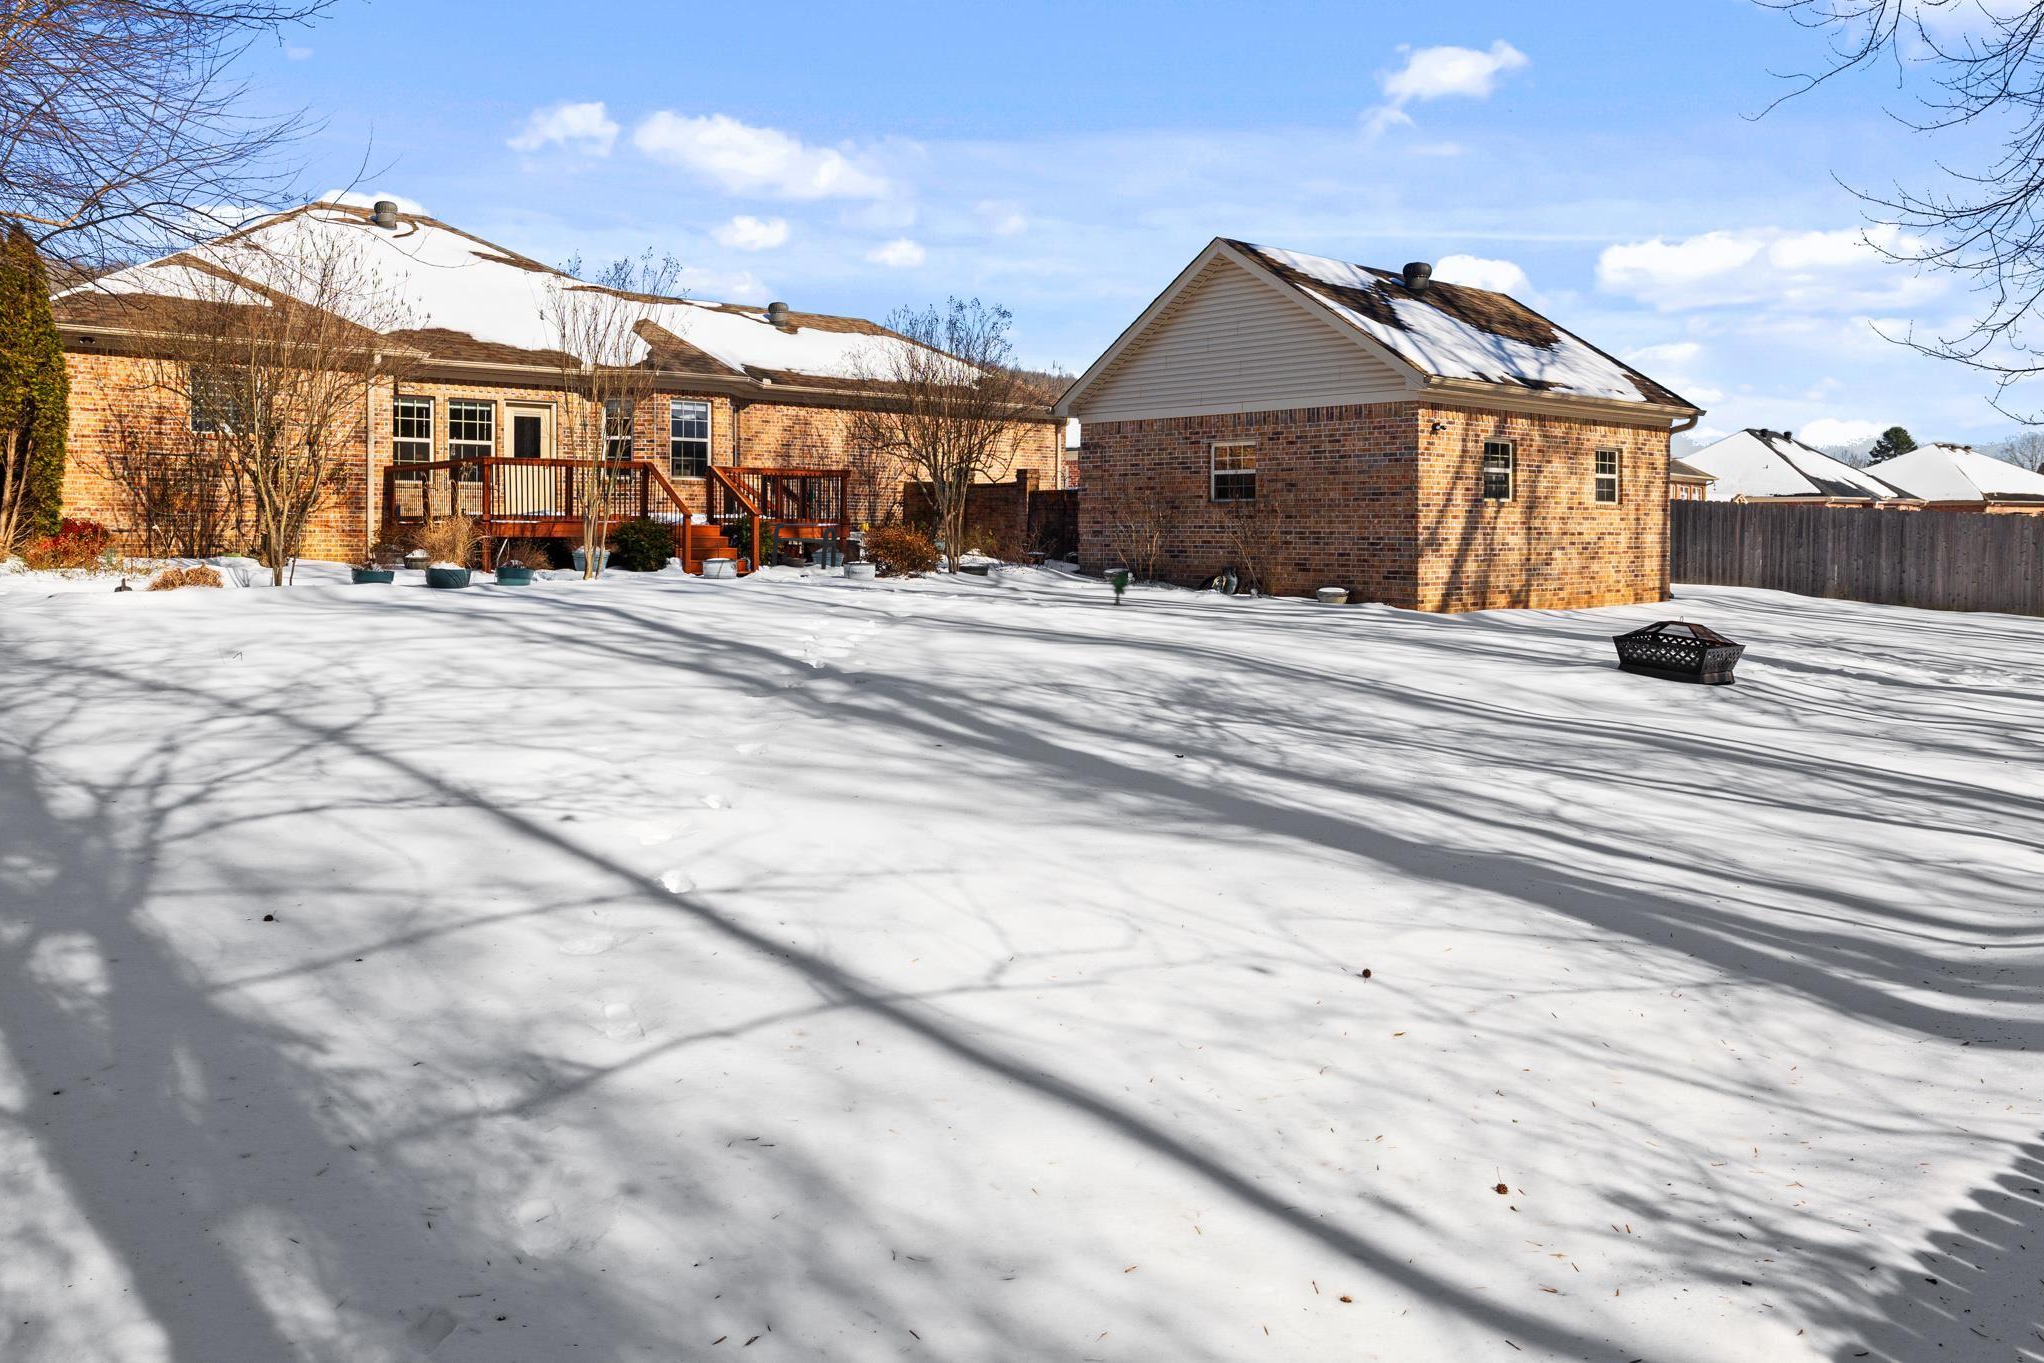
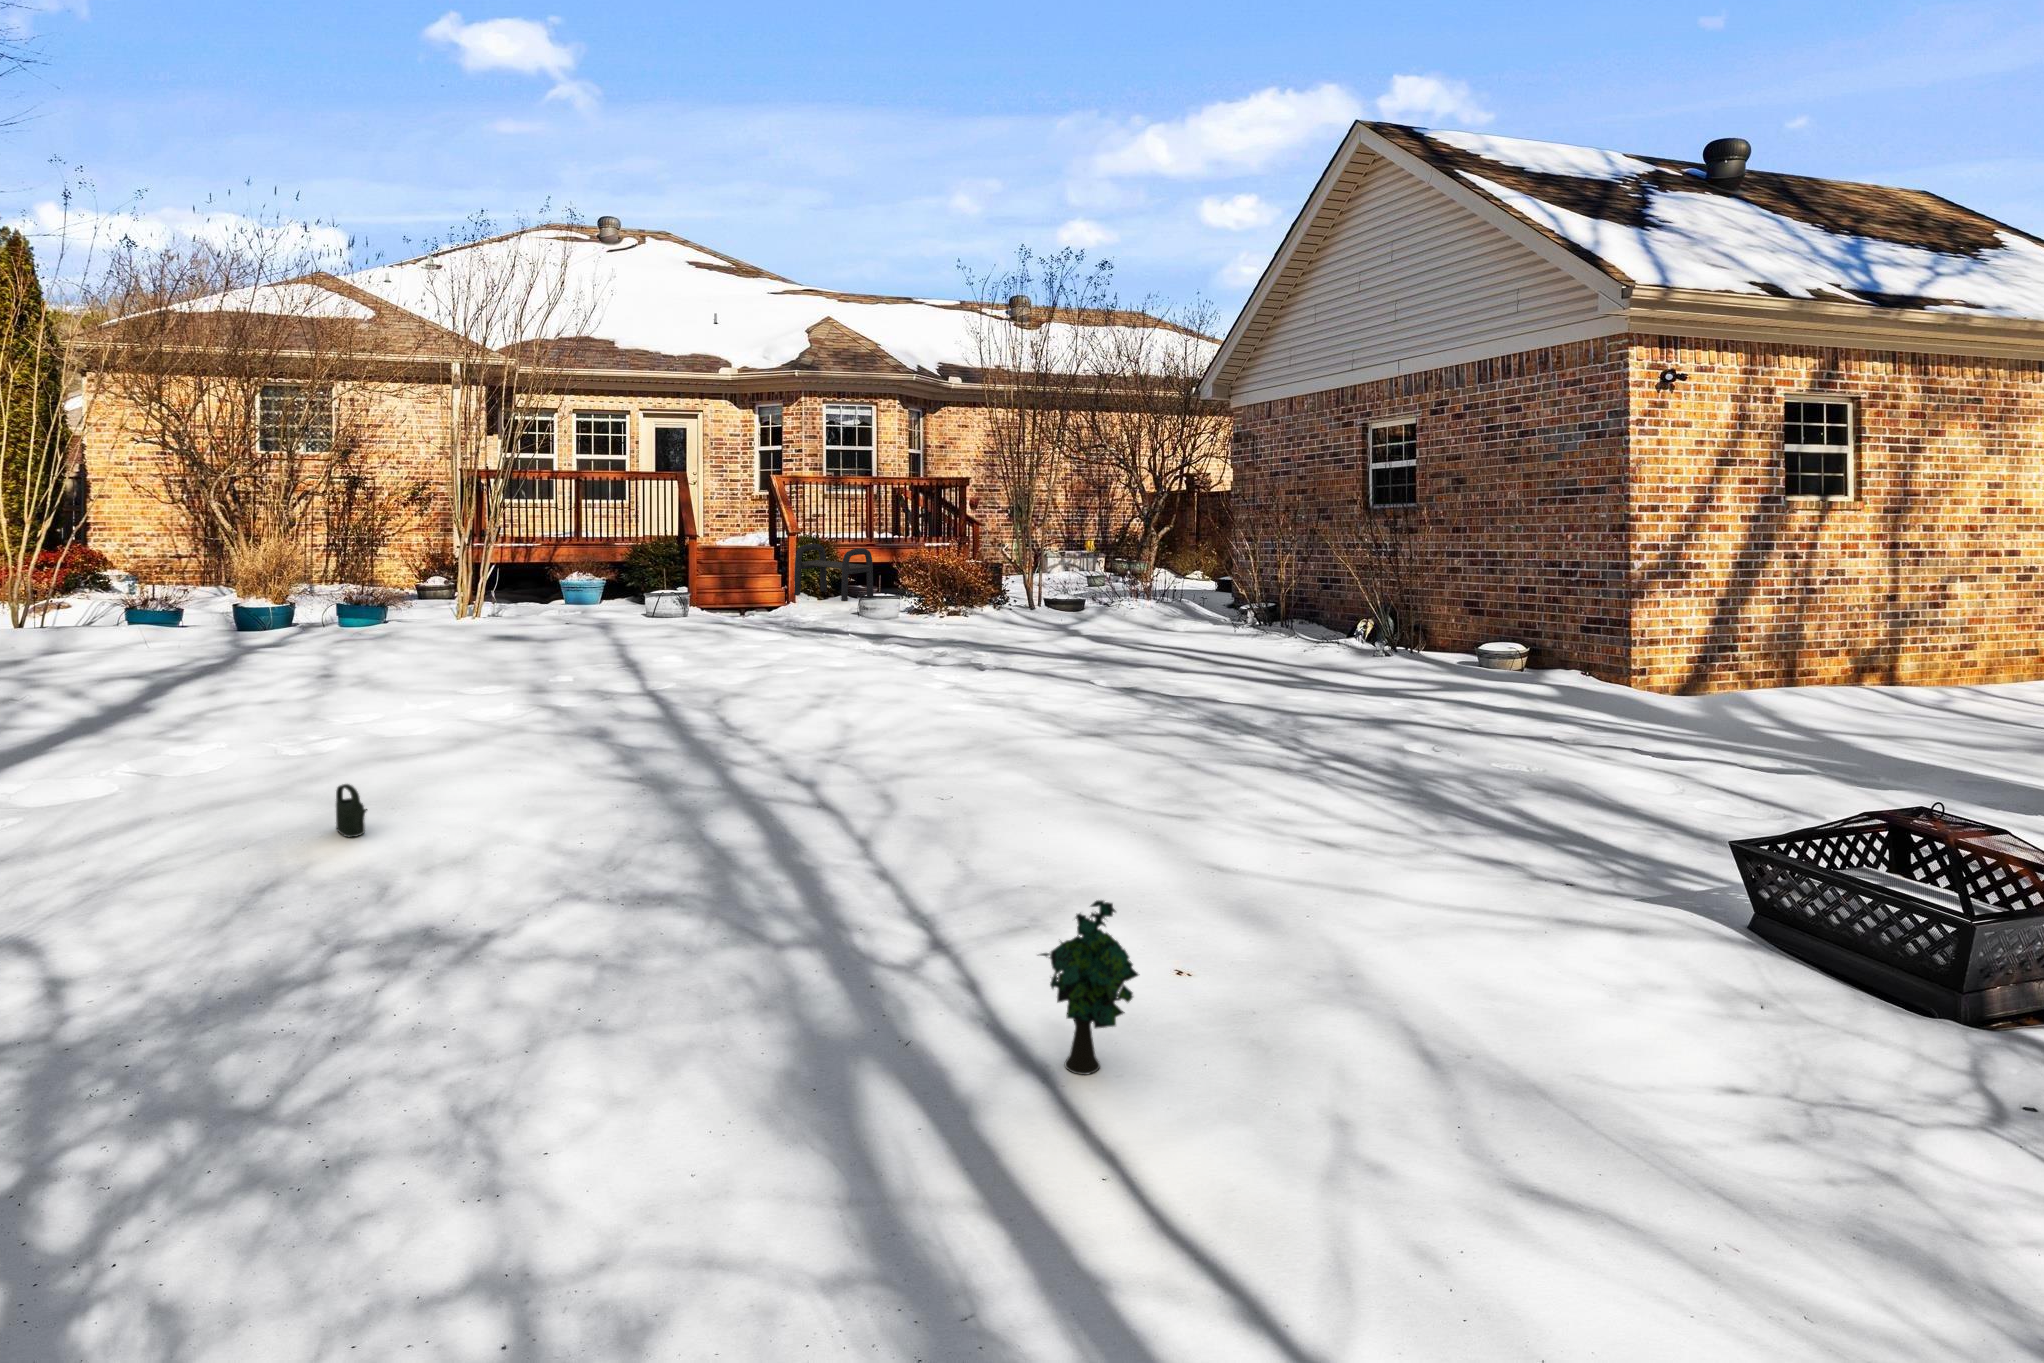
decorative plant: present [1109,569,1128,605] -> present [1040,900,1138,1075]
watering can: none [1018,638,1057,663] -> present [336,784,367,837]

